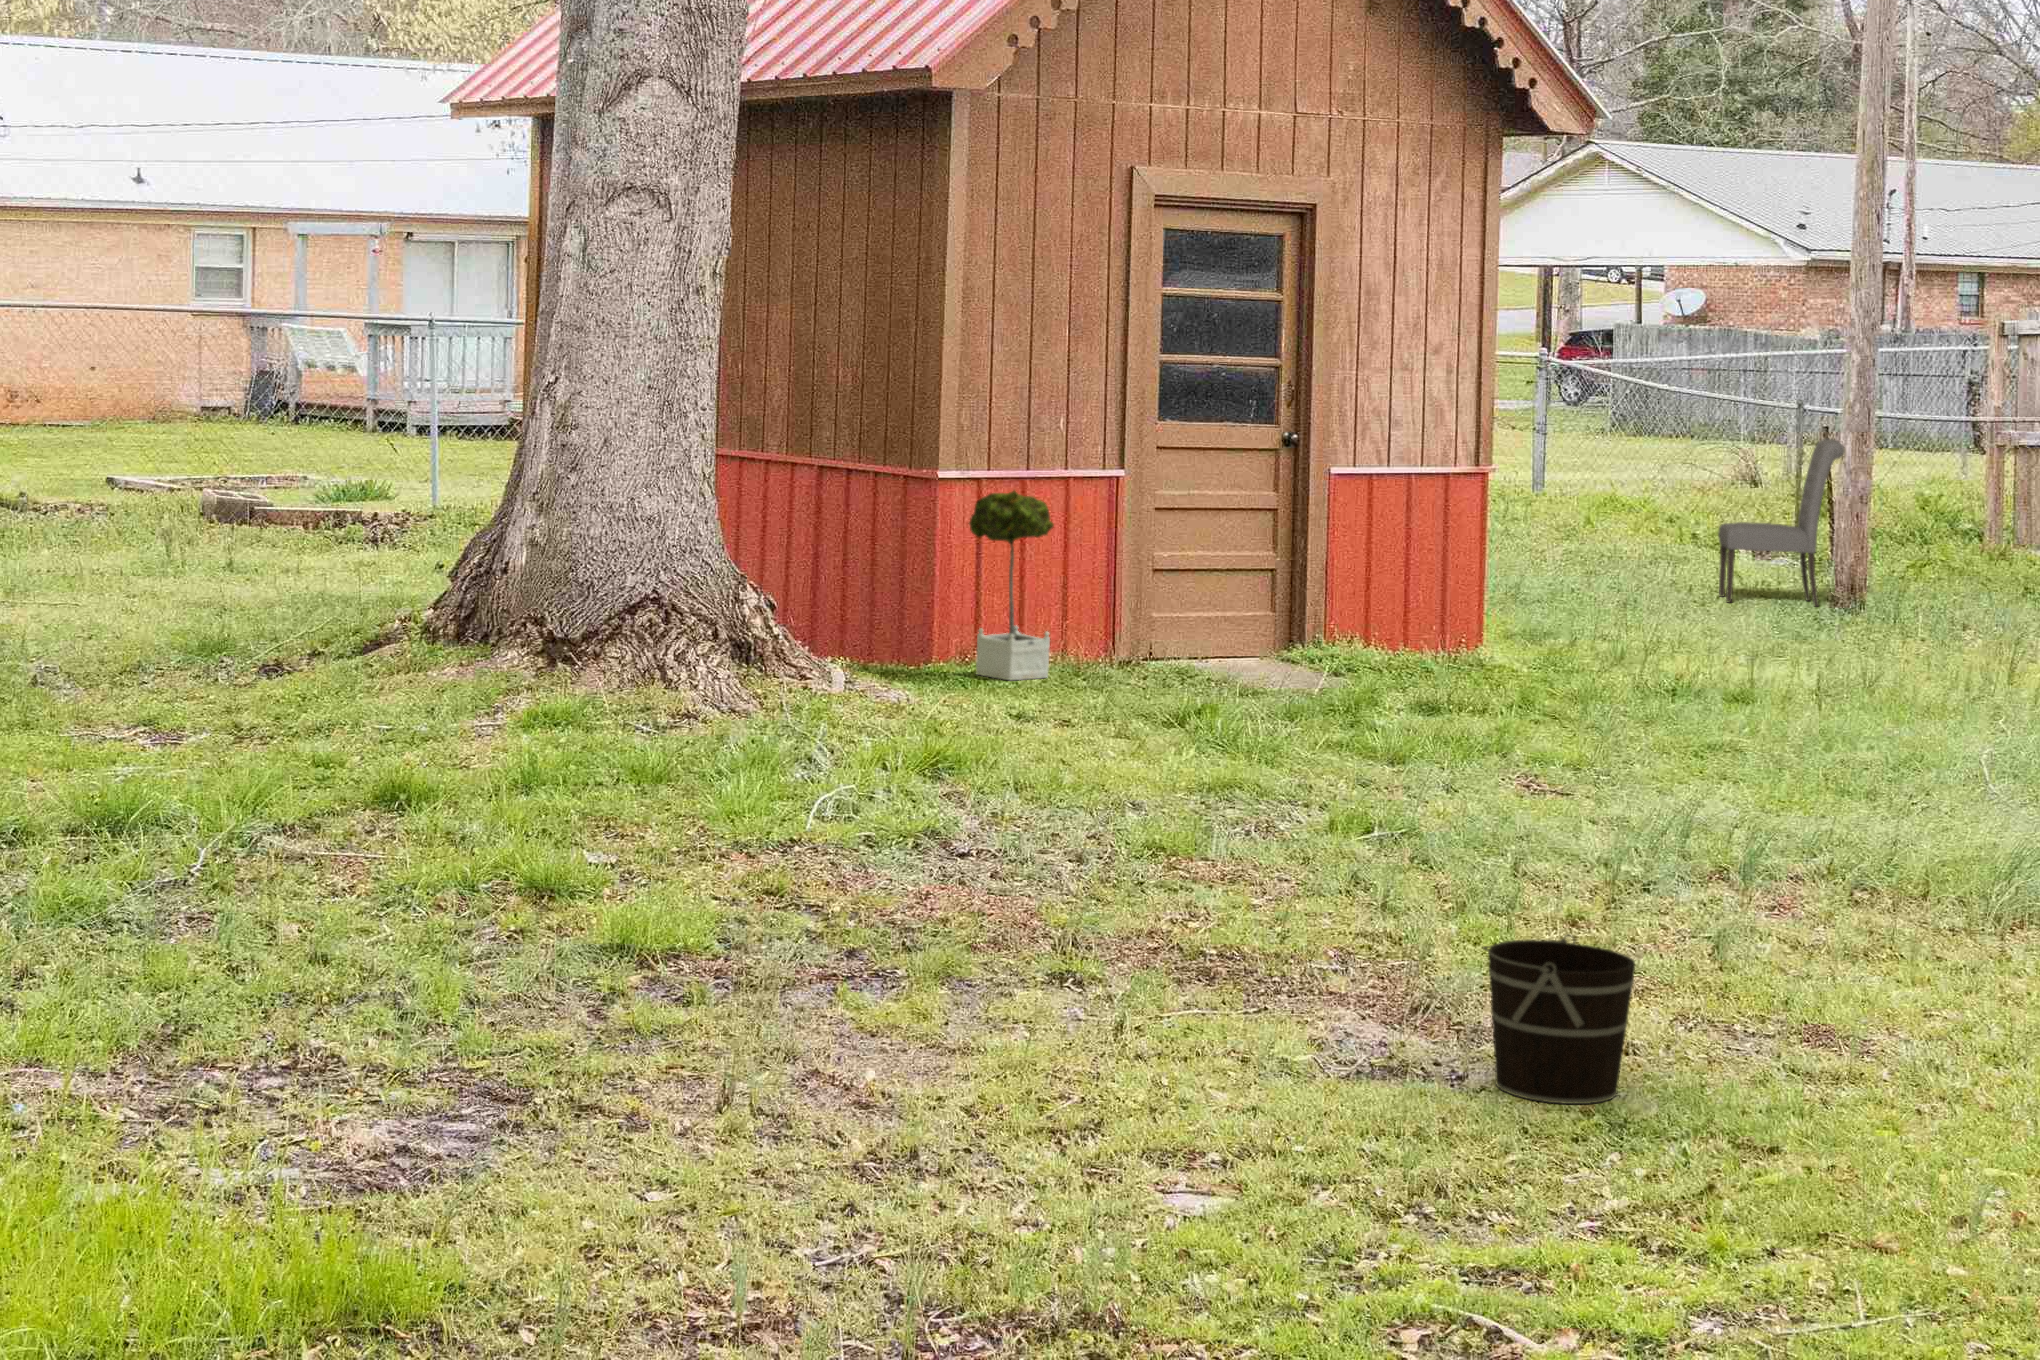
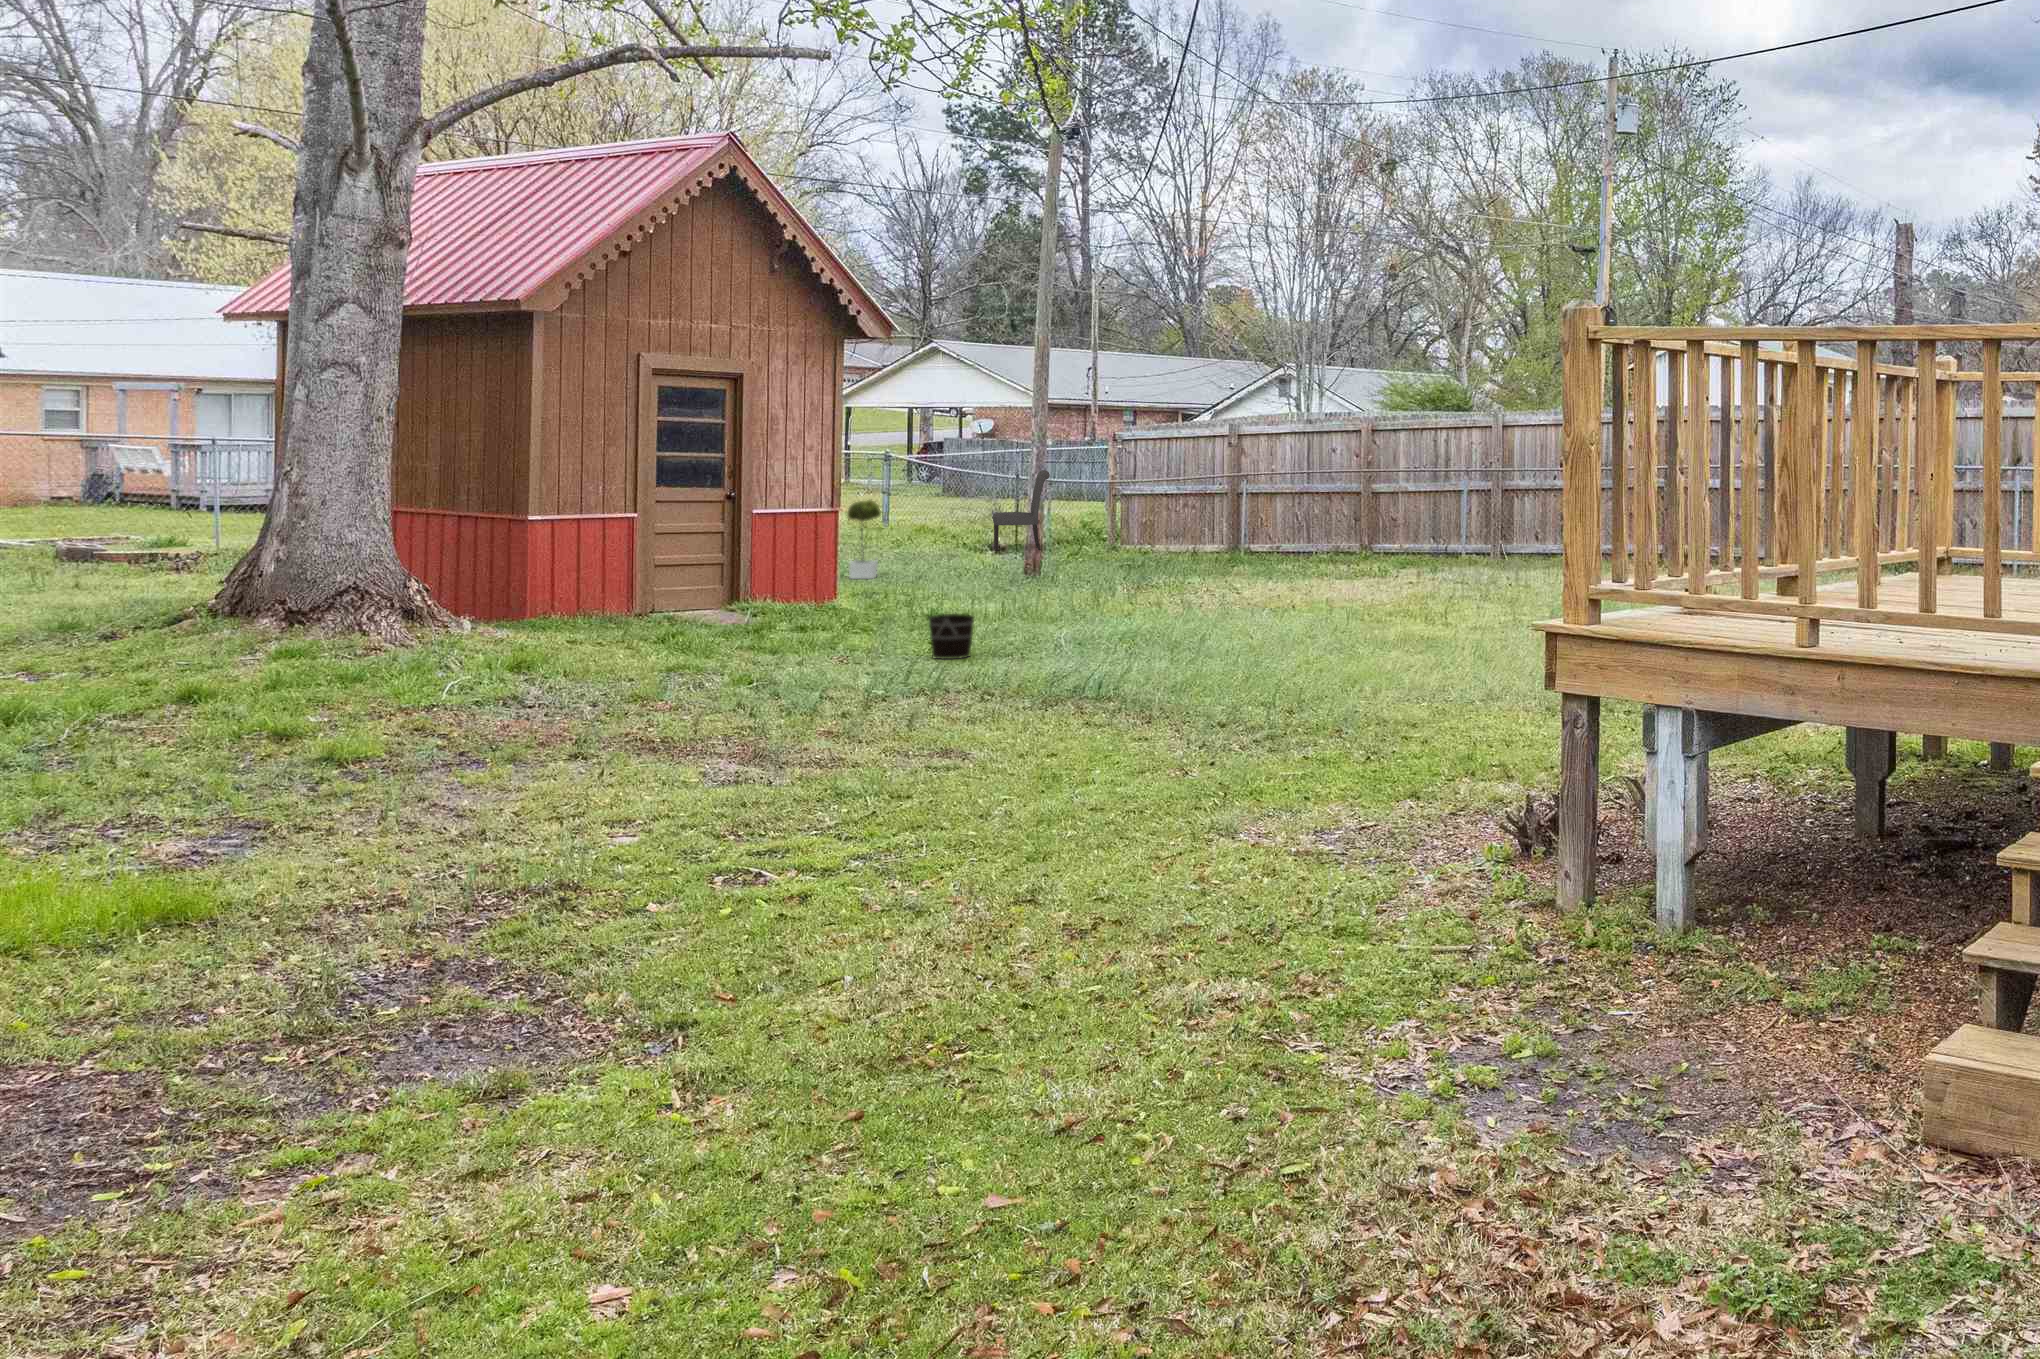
potted tree: present [969,490,1054,680] -> present [847,500,881,579]
bucket: present [1483,935,1635,1104] -> present [929,612,974,659]

